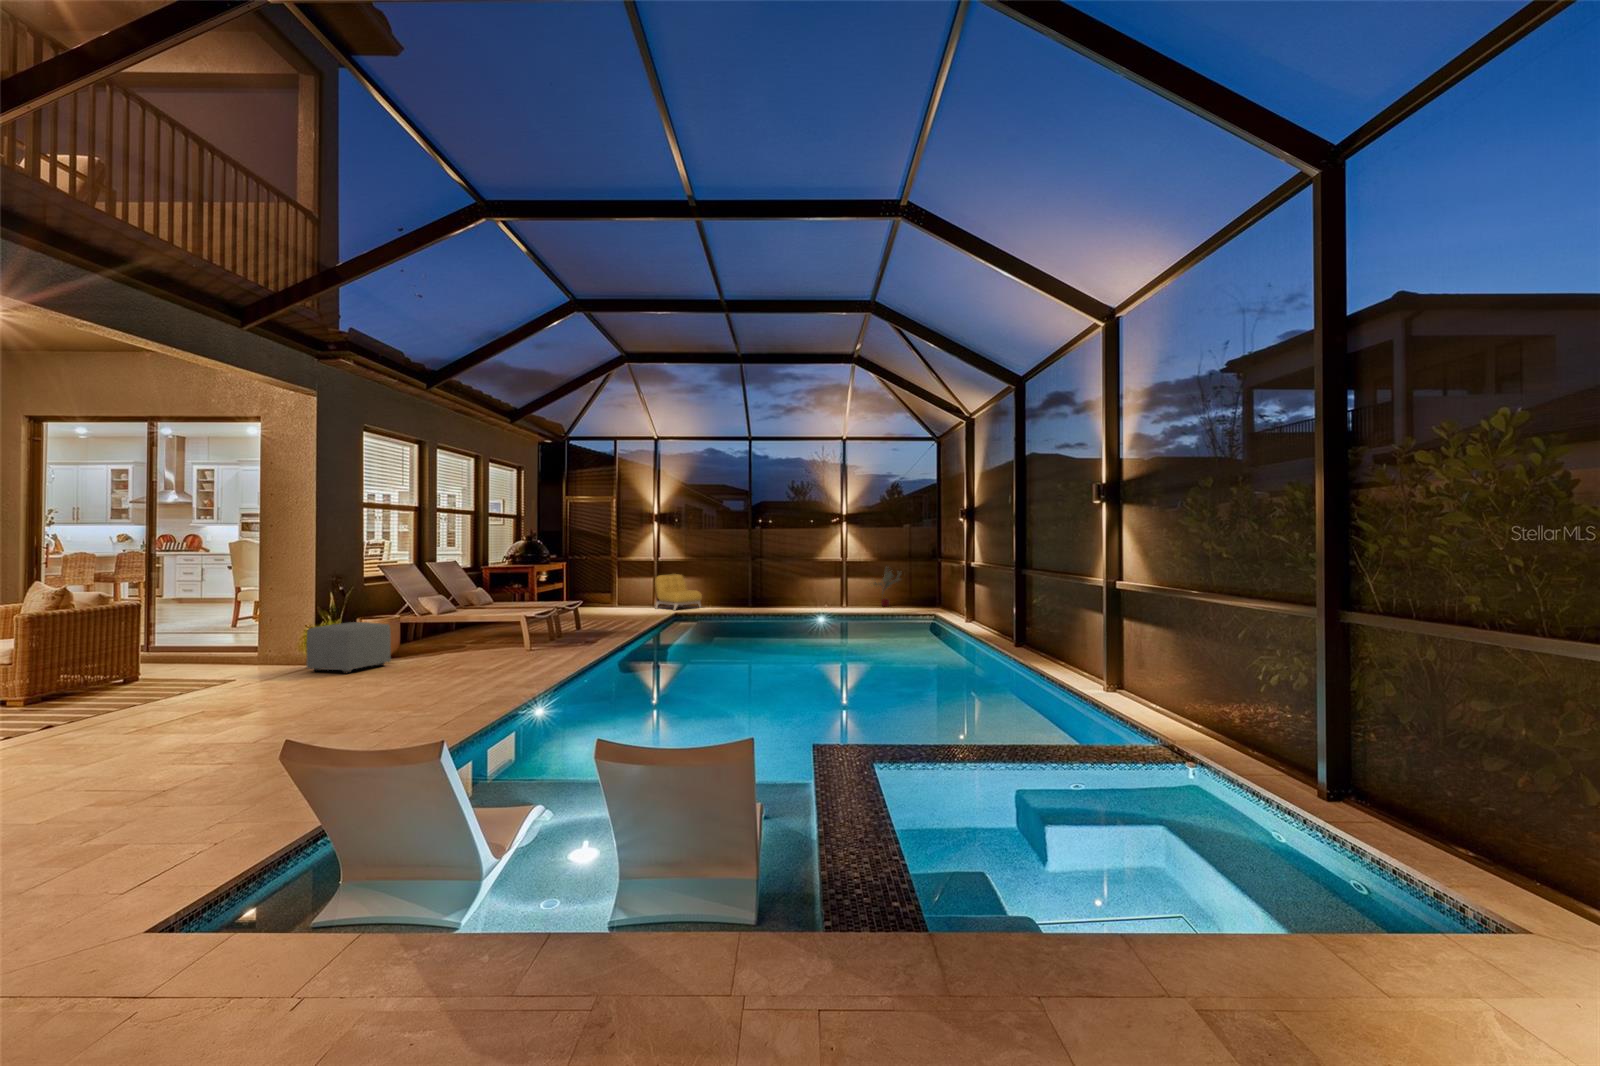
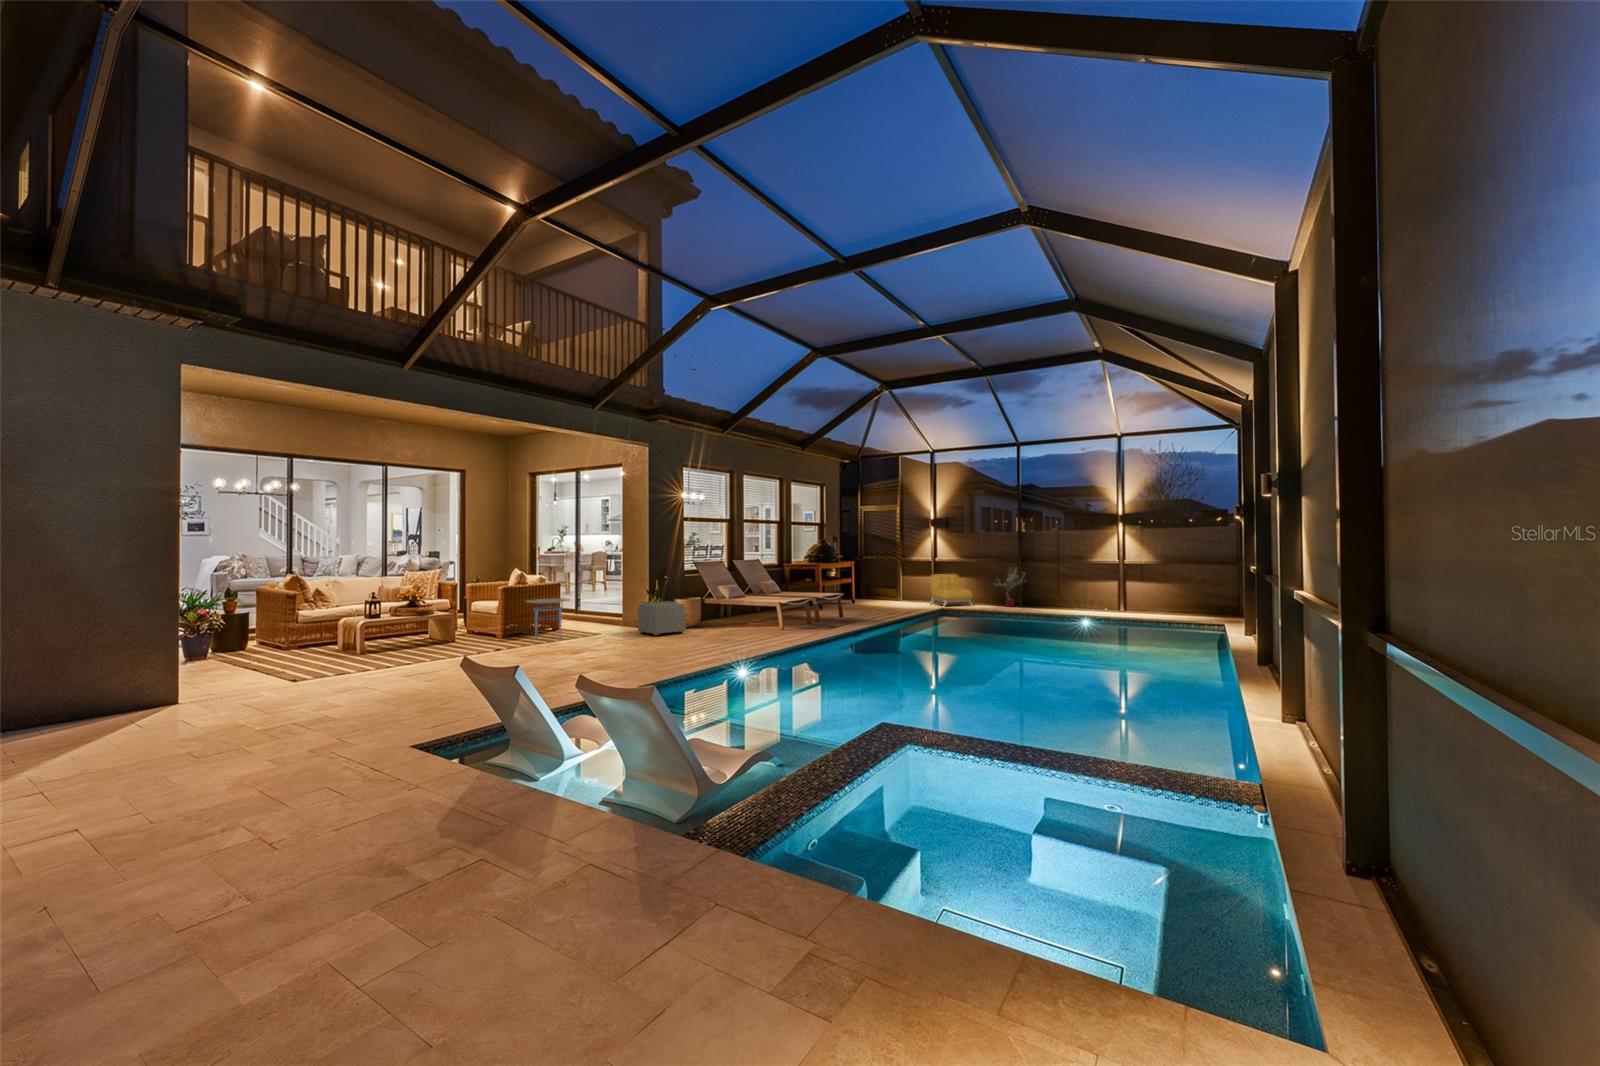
potted tree: present [874,566,901,607] -> present [995,569,1025,607]
side table: none [80,627,180,699] -> present [527,598,570,636]

